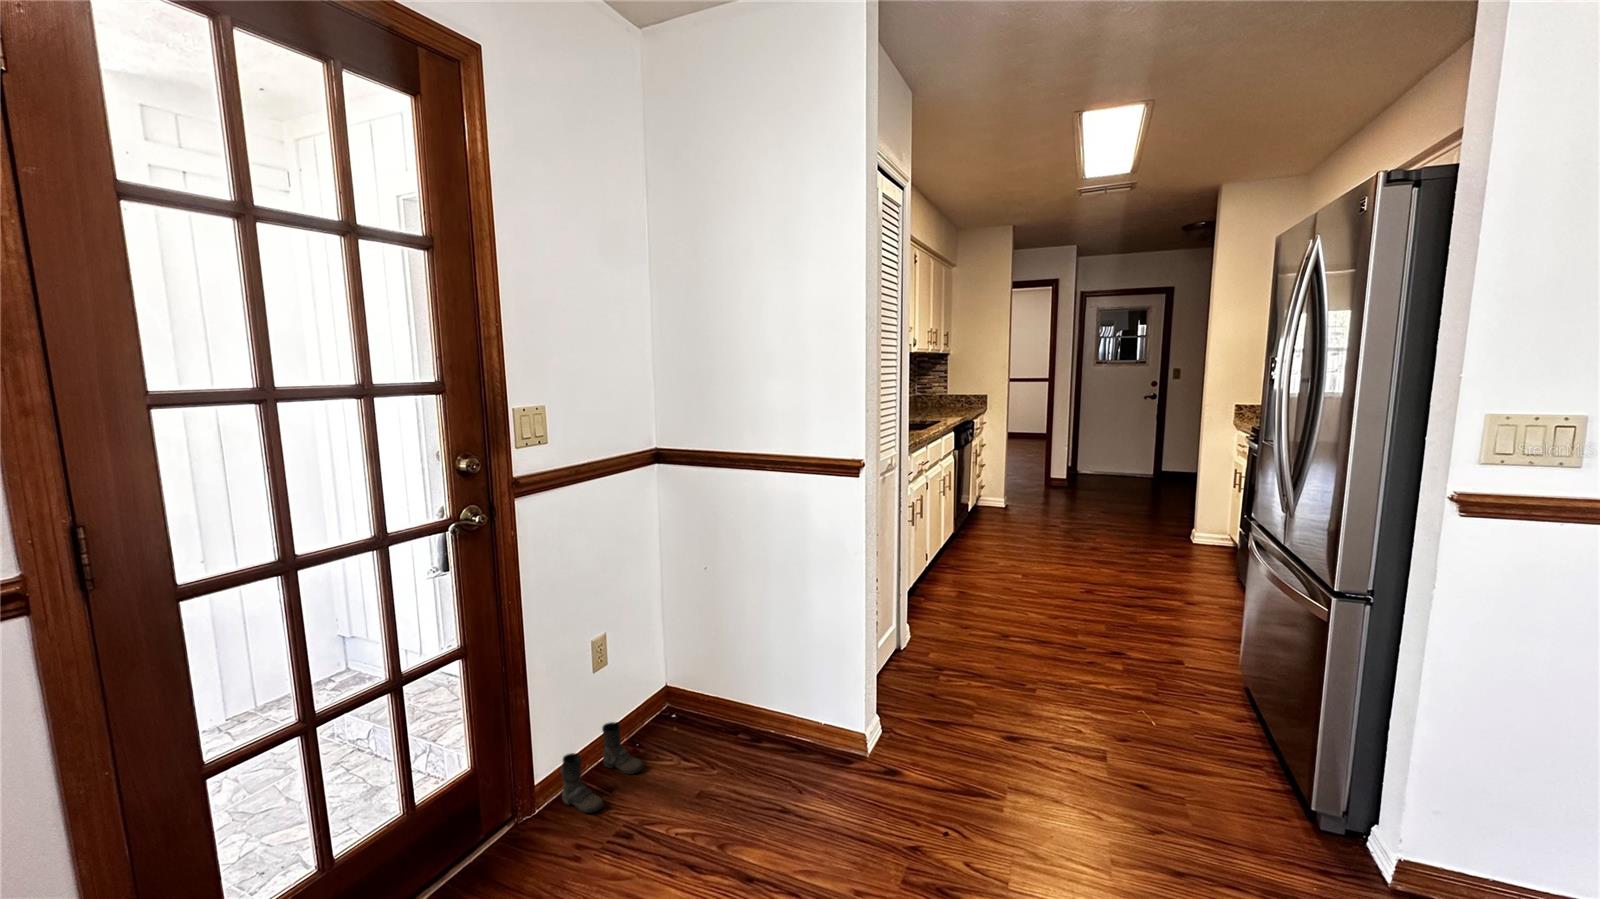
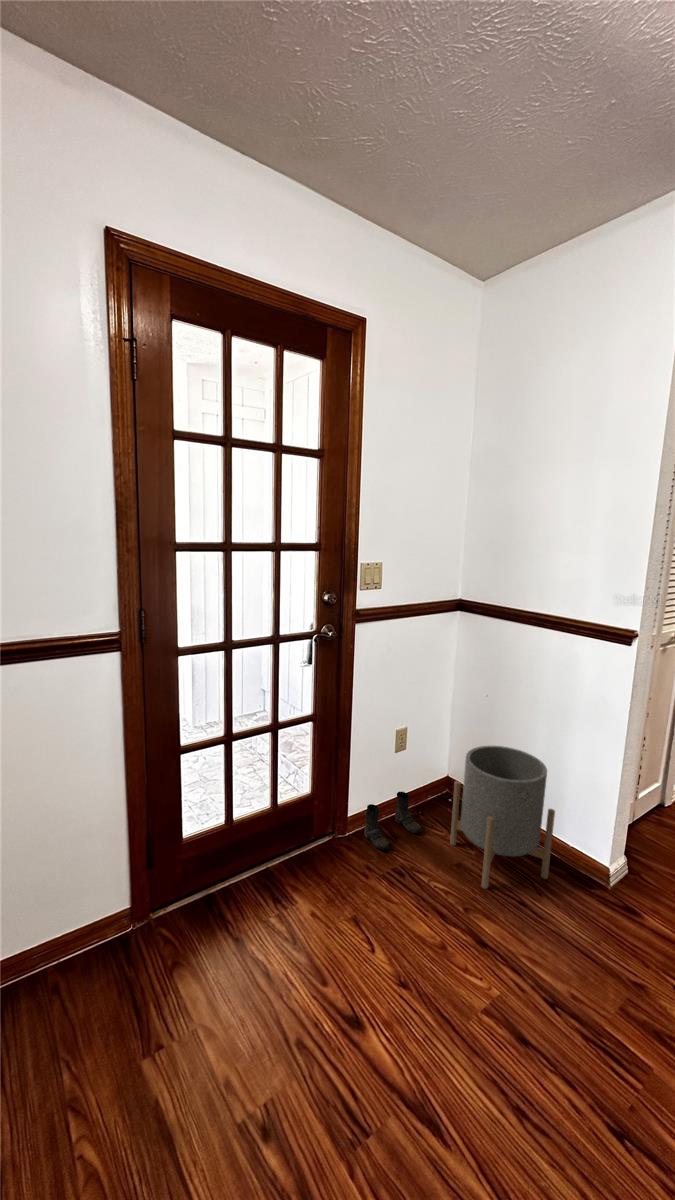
planter: none [681,625,805,811] -> present [450,746,555,889]

